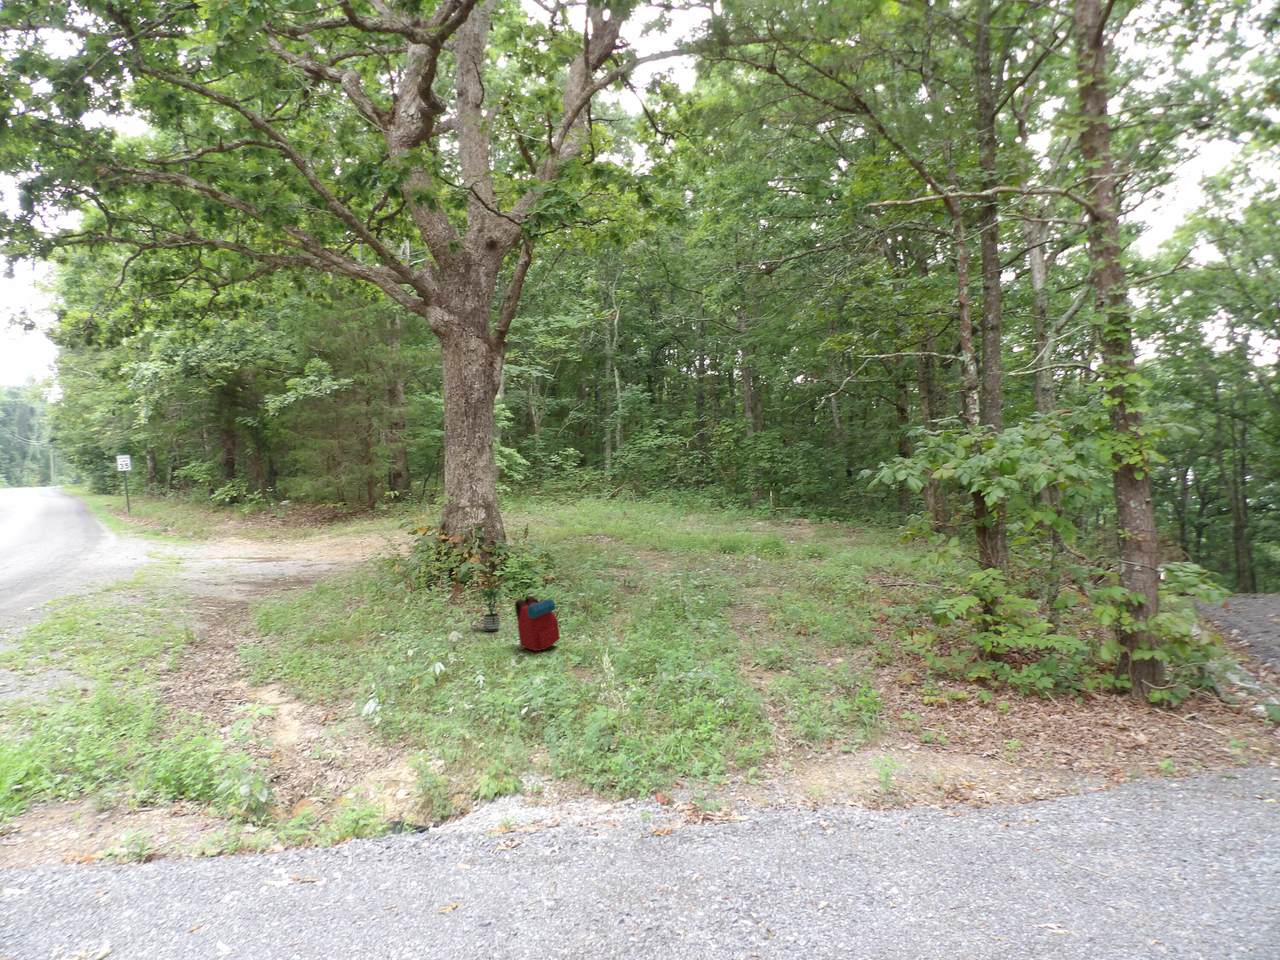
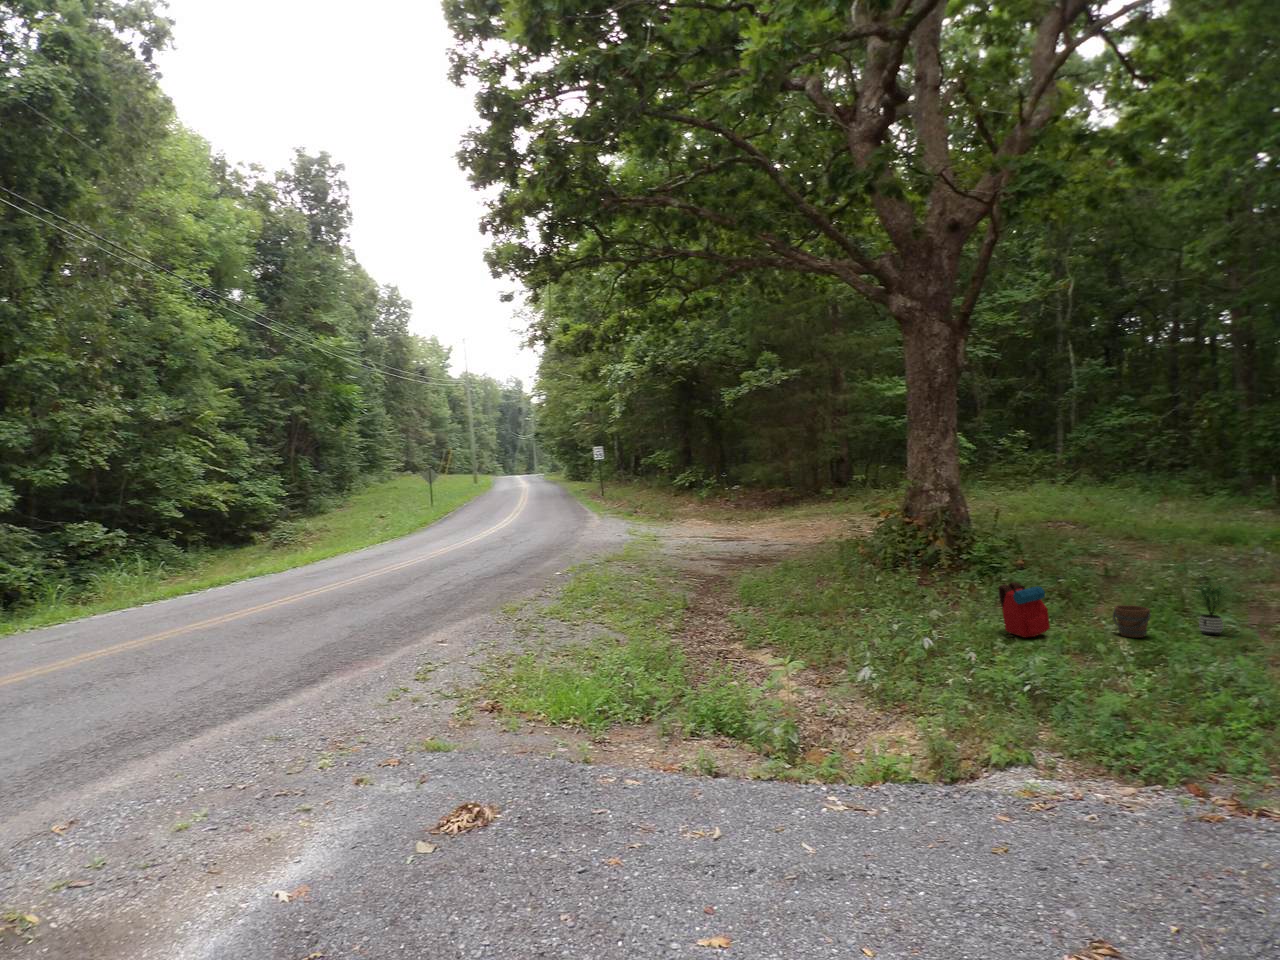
potted plant: present [480,586,501,632] -> present [1194,584,1228,635]
bucket: none [612,609,641,639] -> present [1113,605,1151,638]

